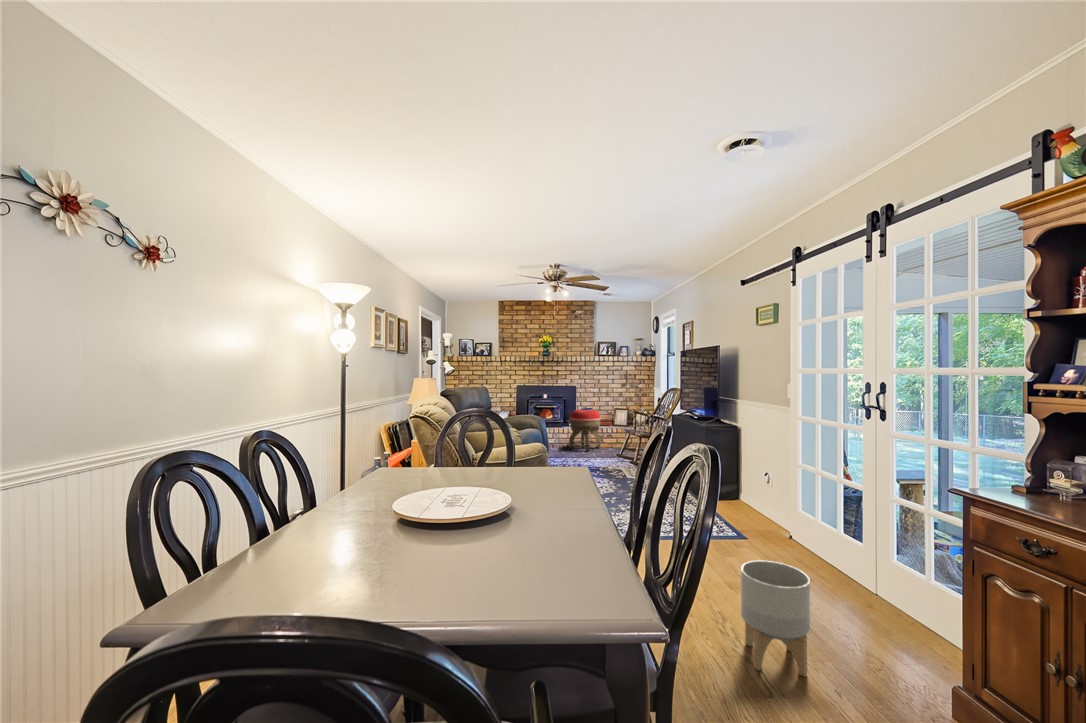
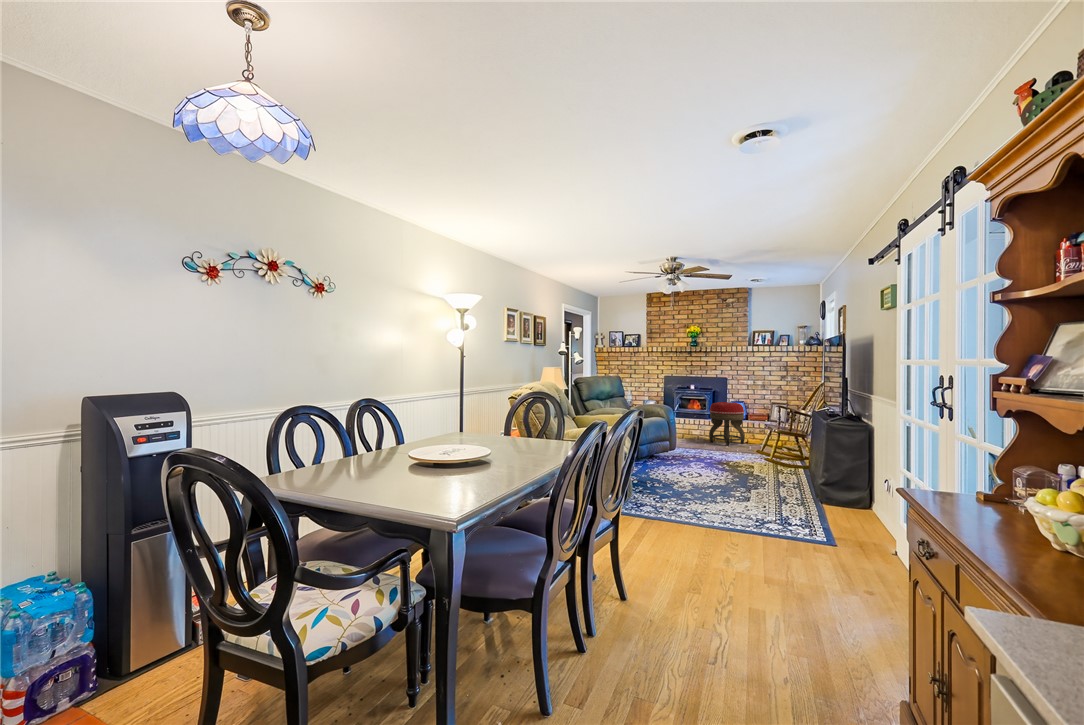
planter: present [741,560,810,677] -> none [731,547,797,660]

